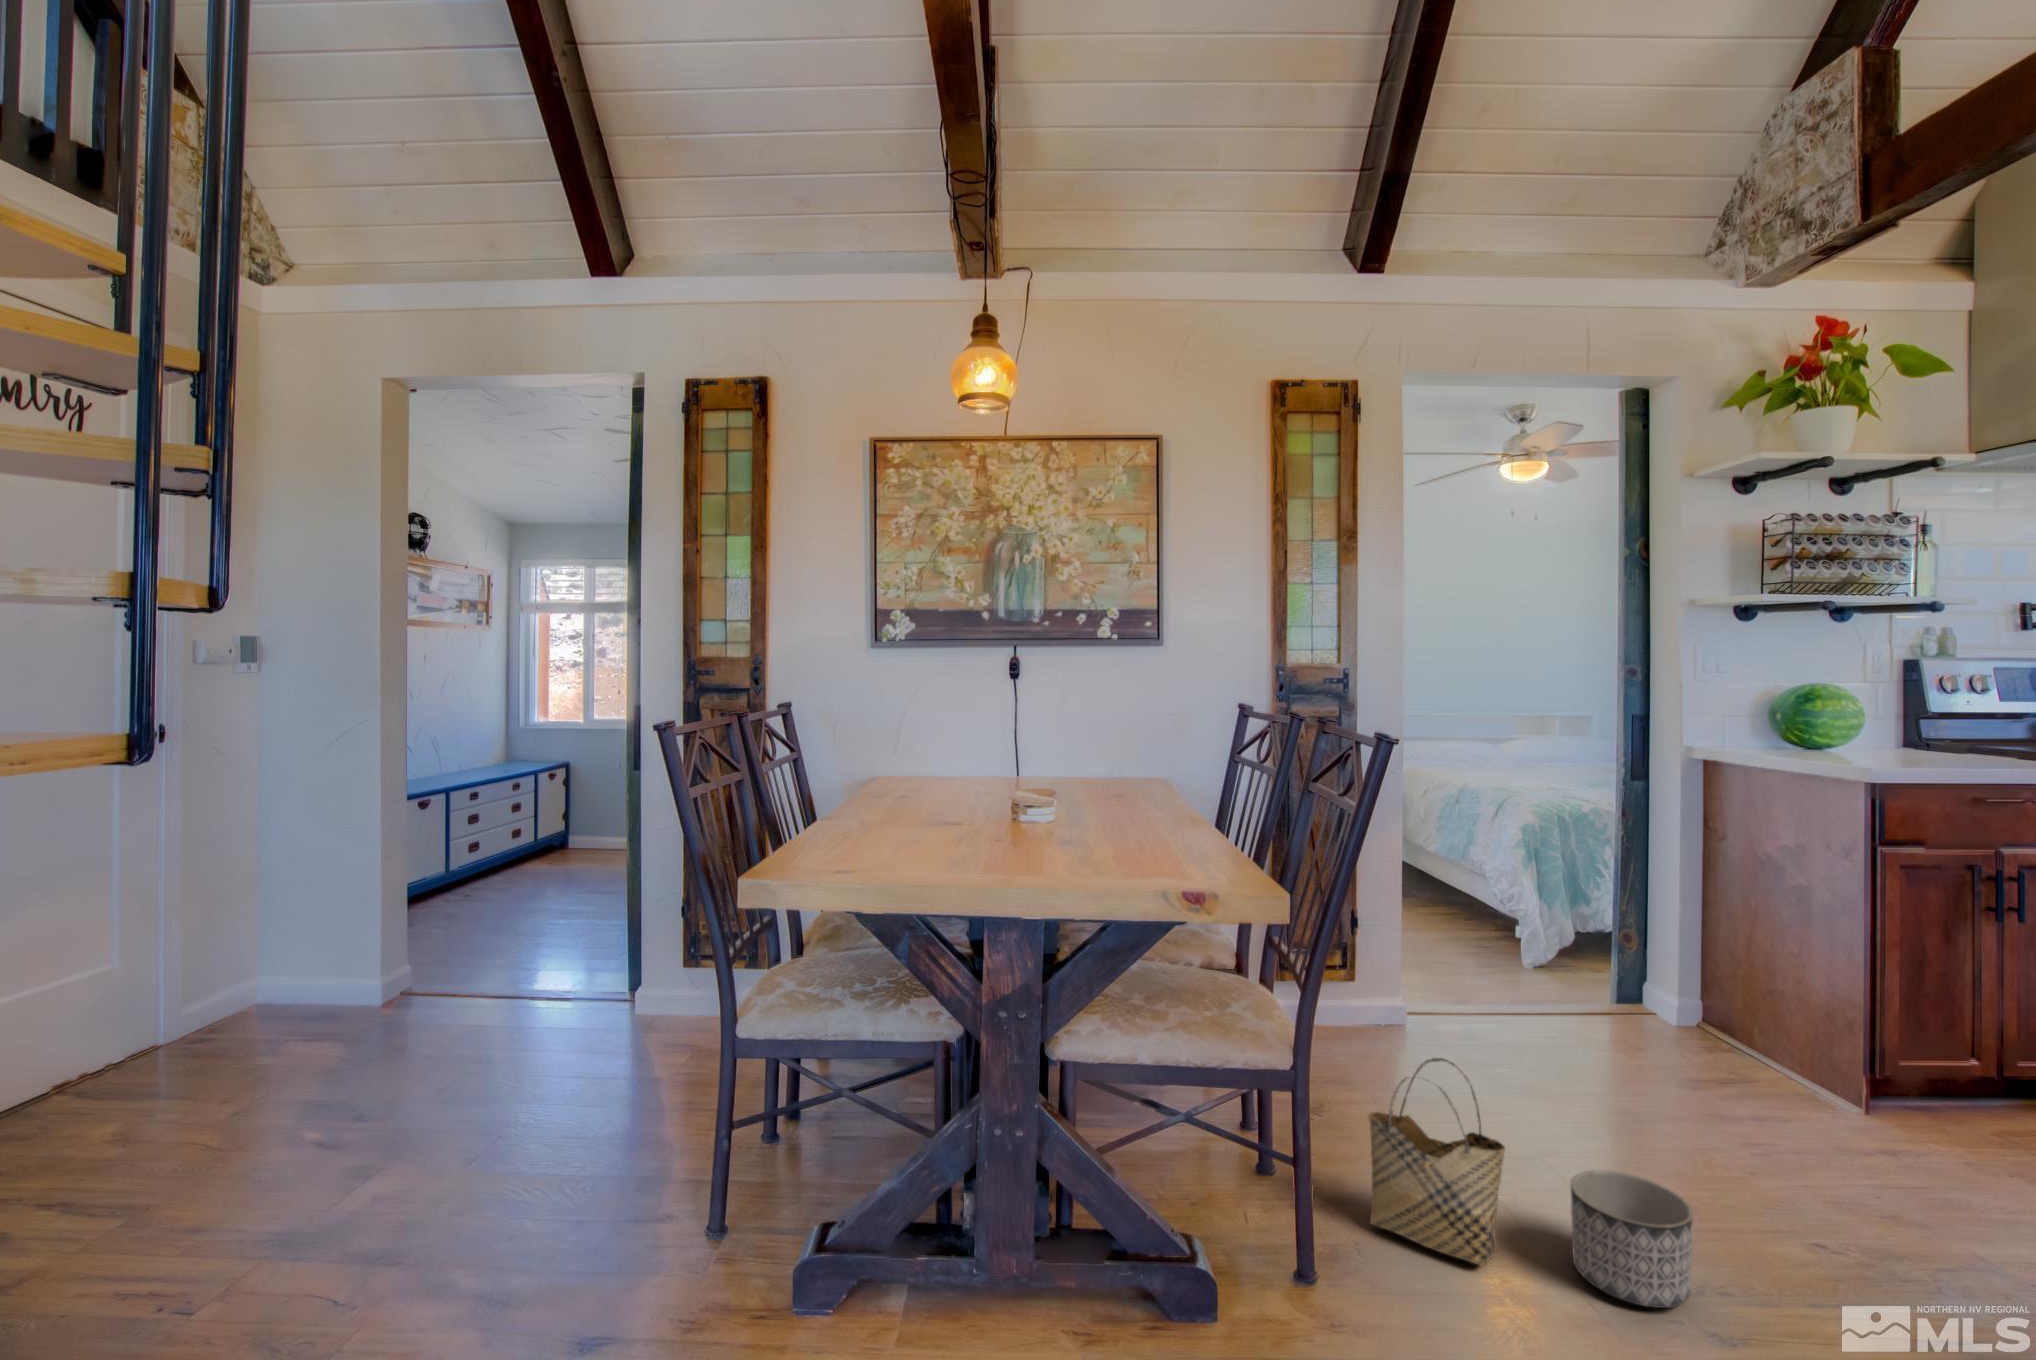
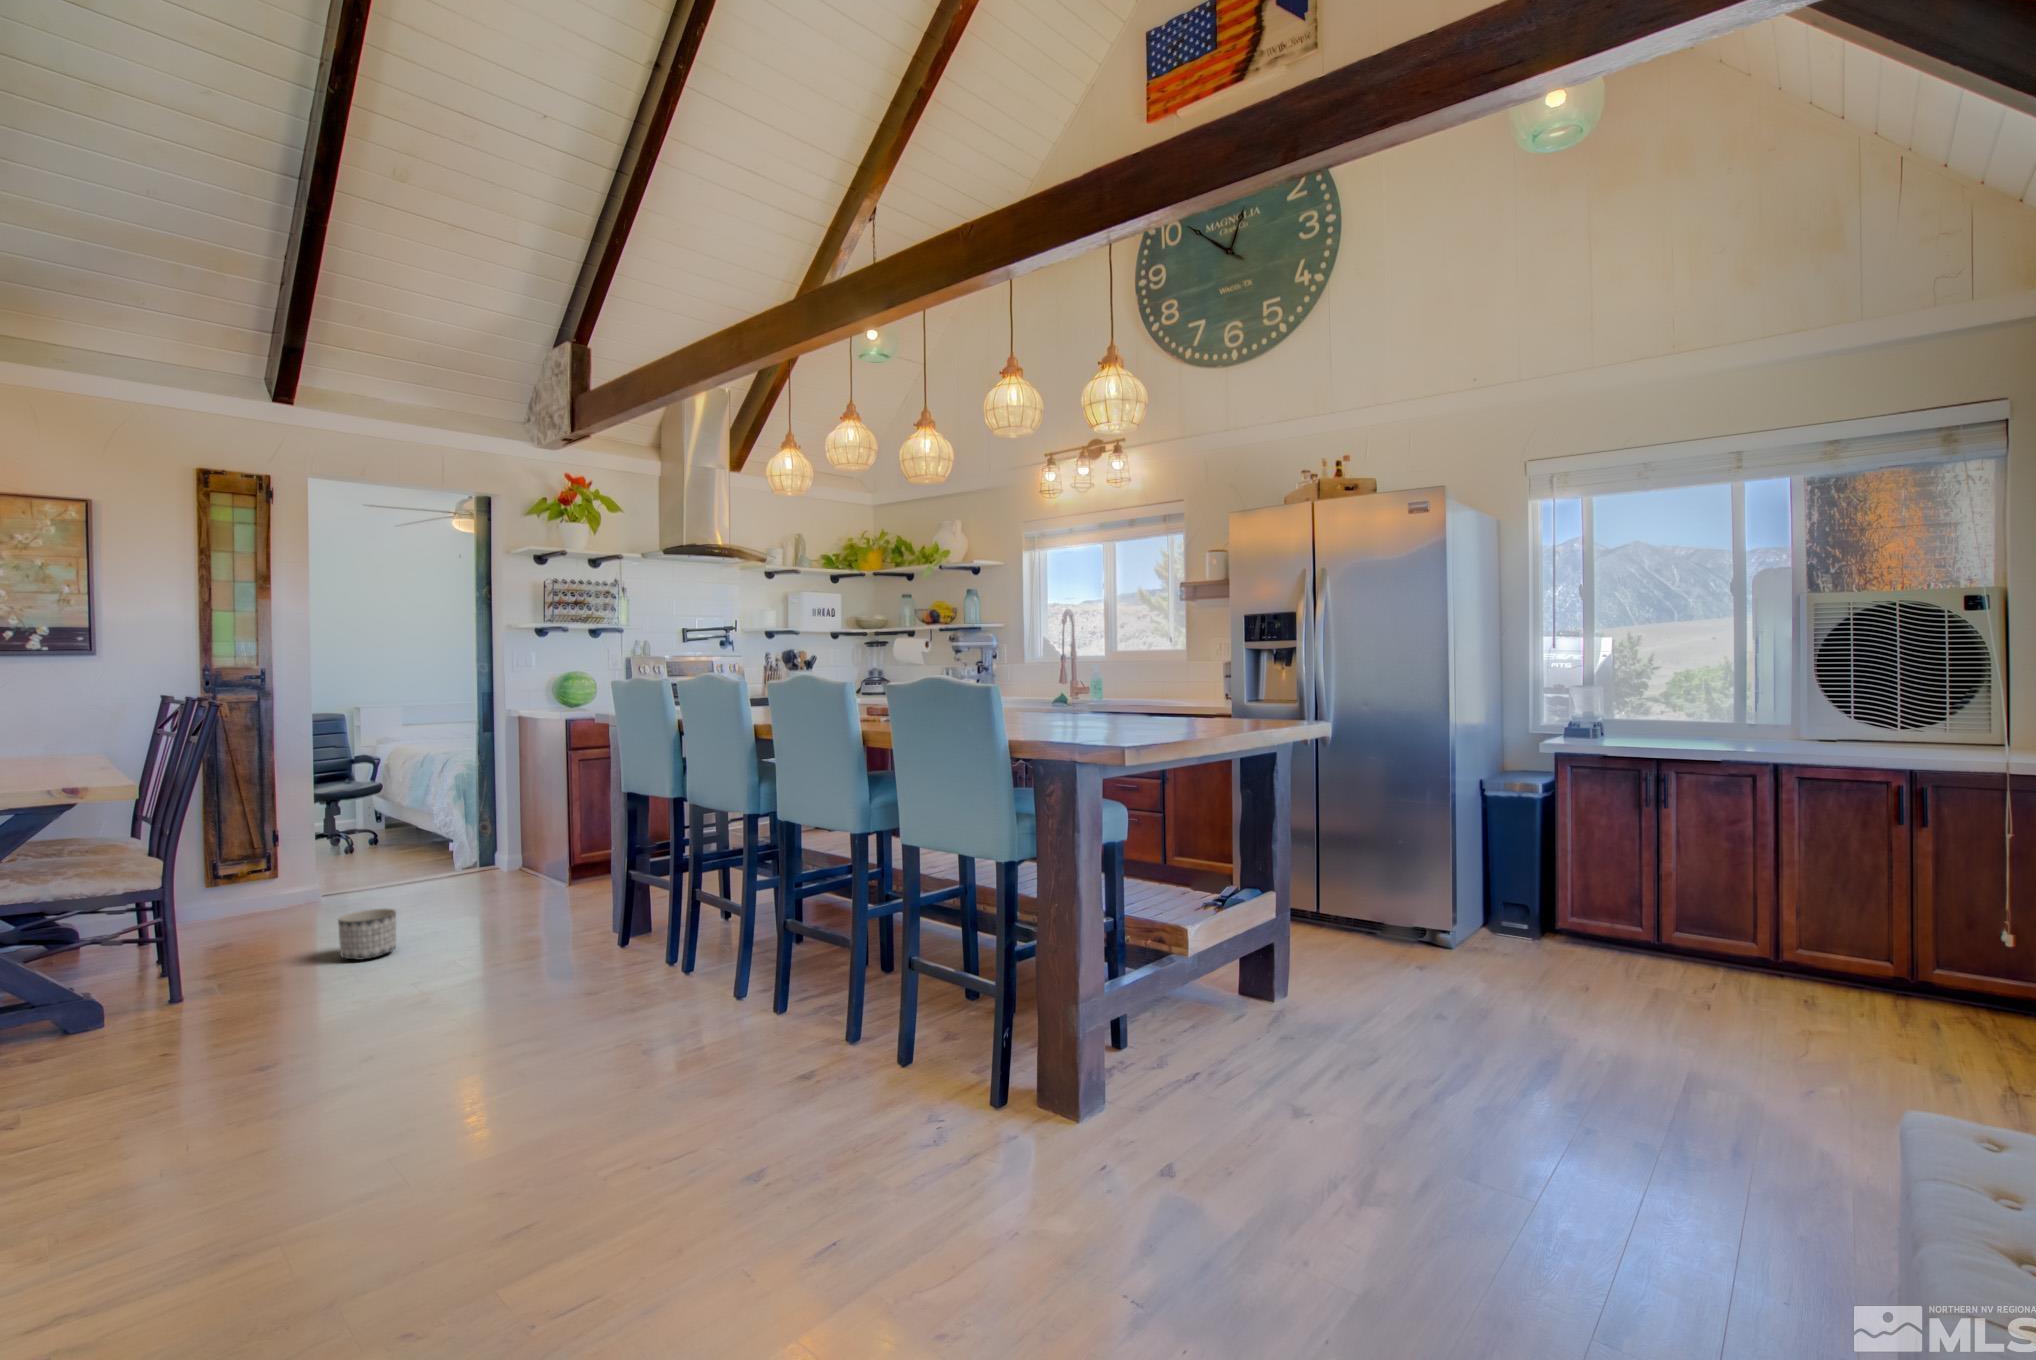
woven basket: present [1368,1058,1505,1266] -> none [223,875,303,970]

